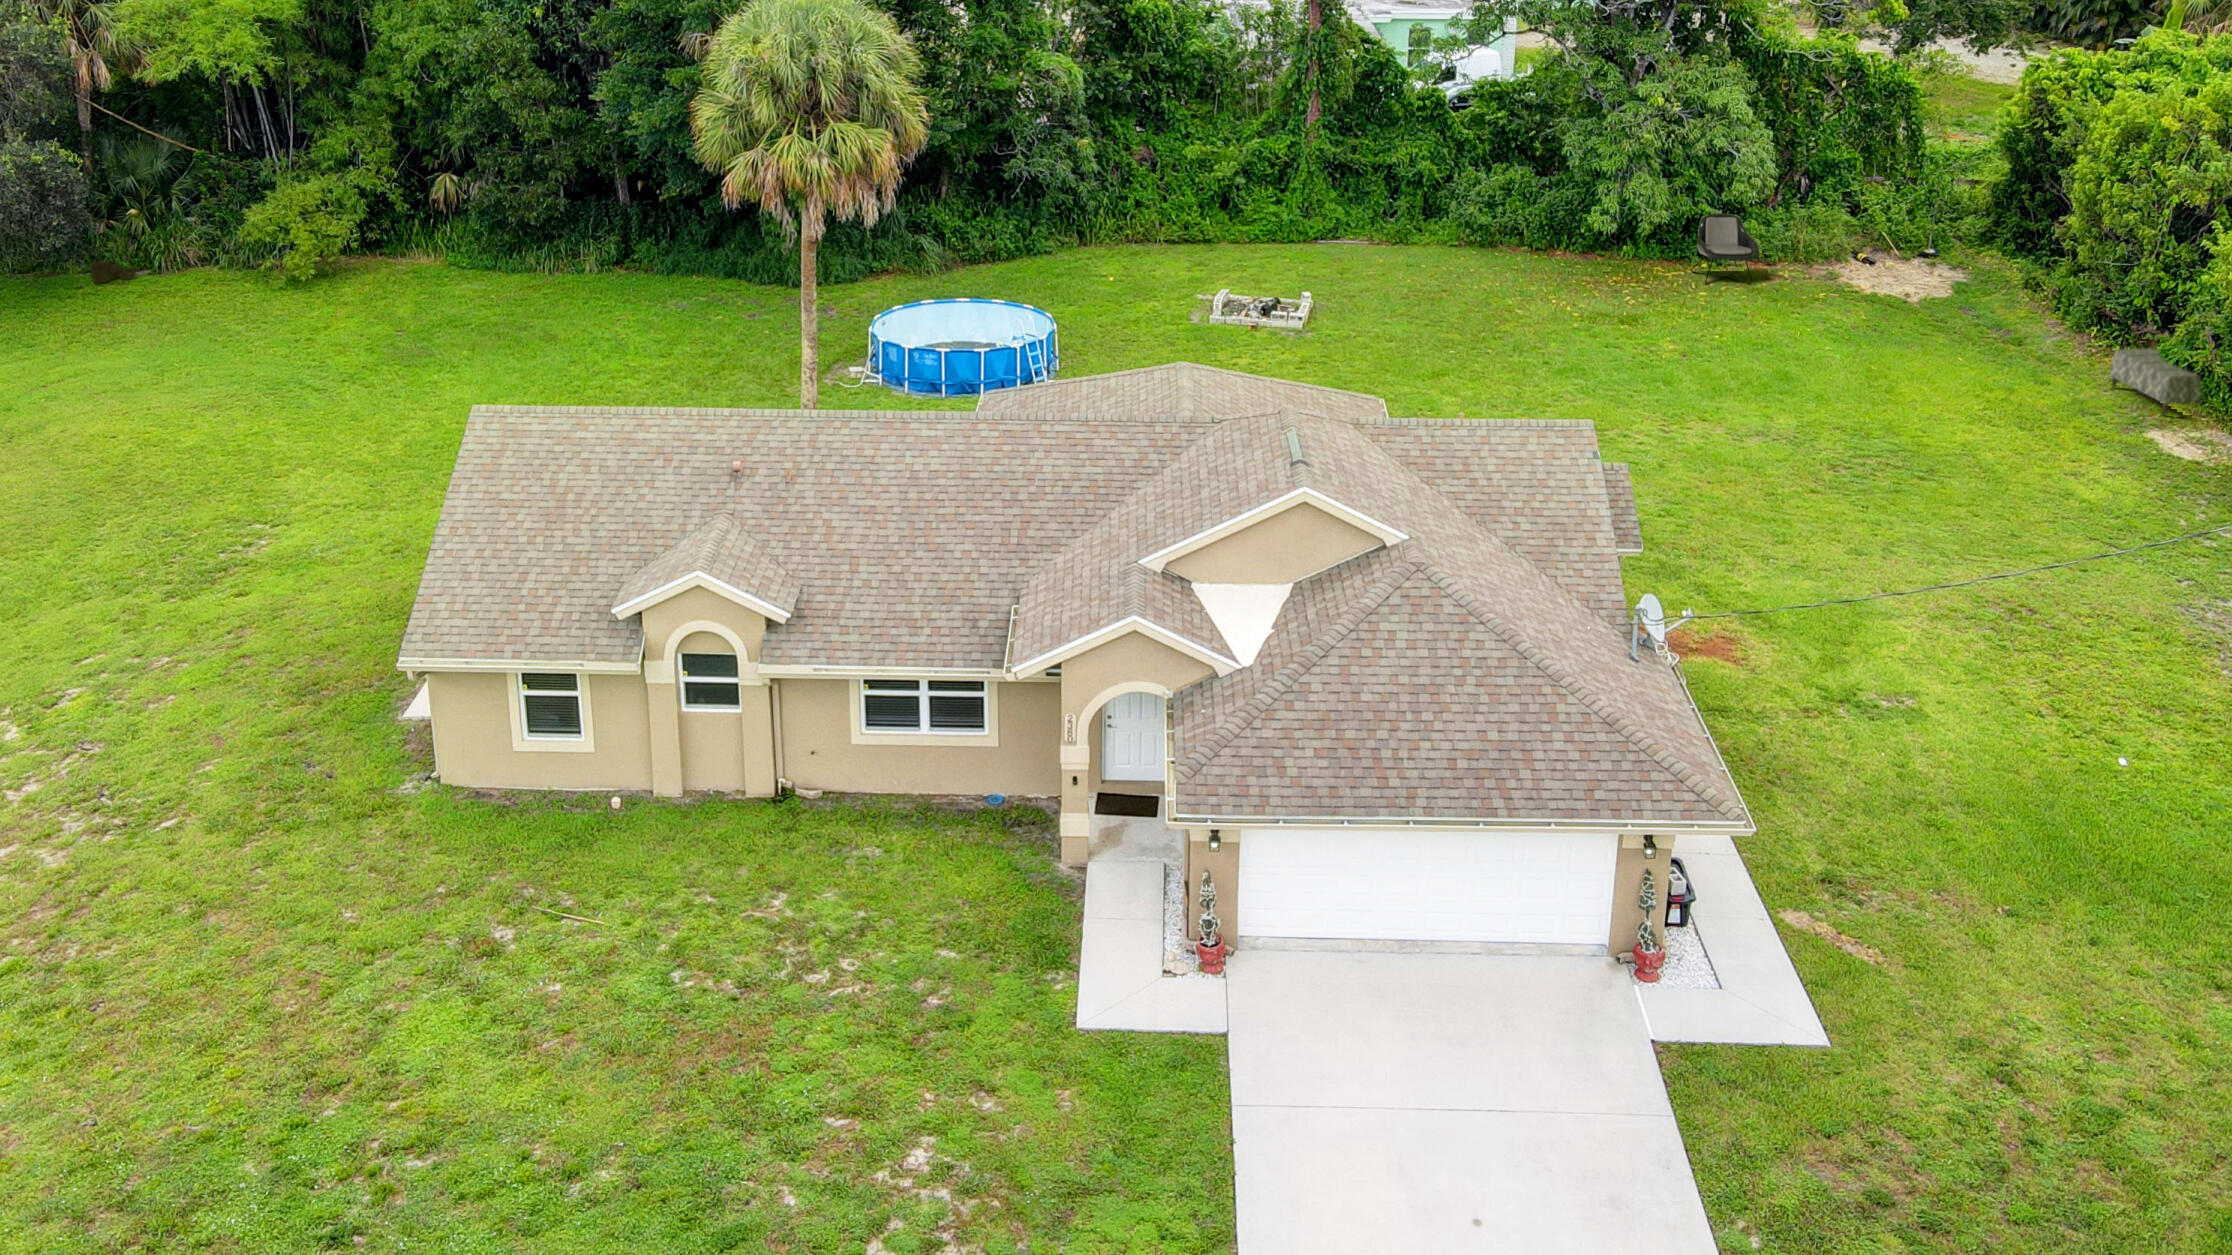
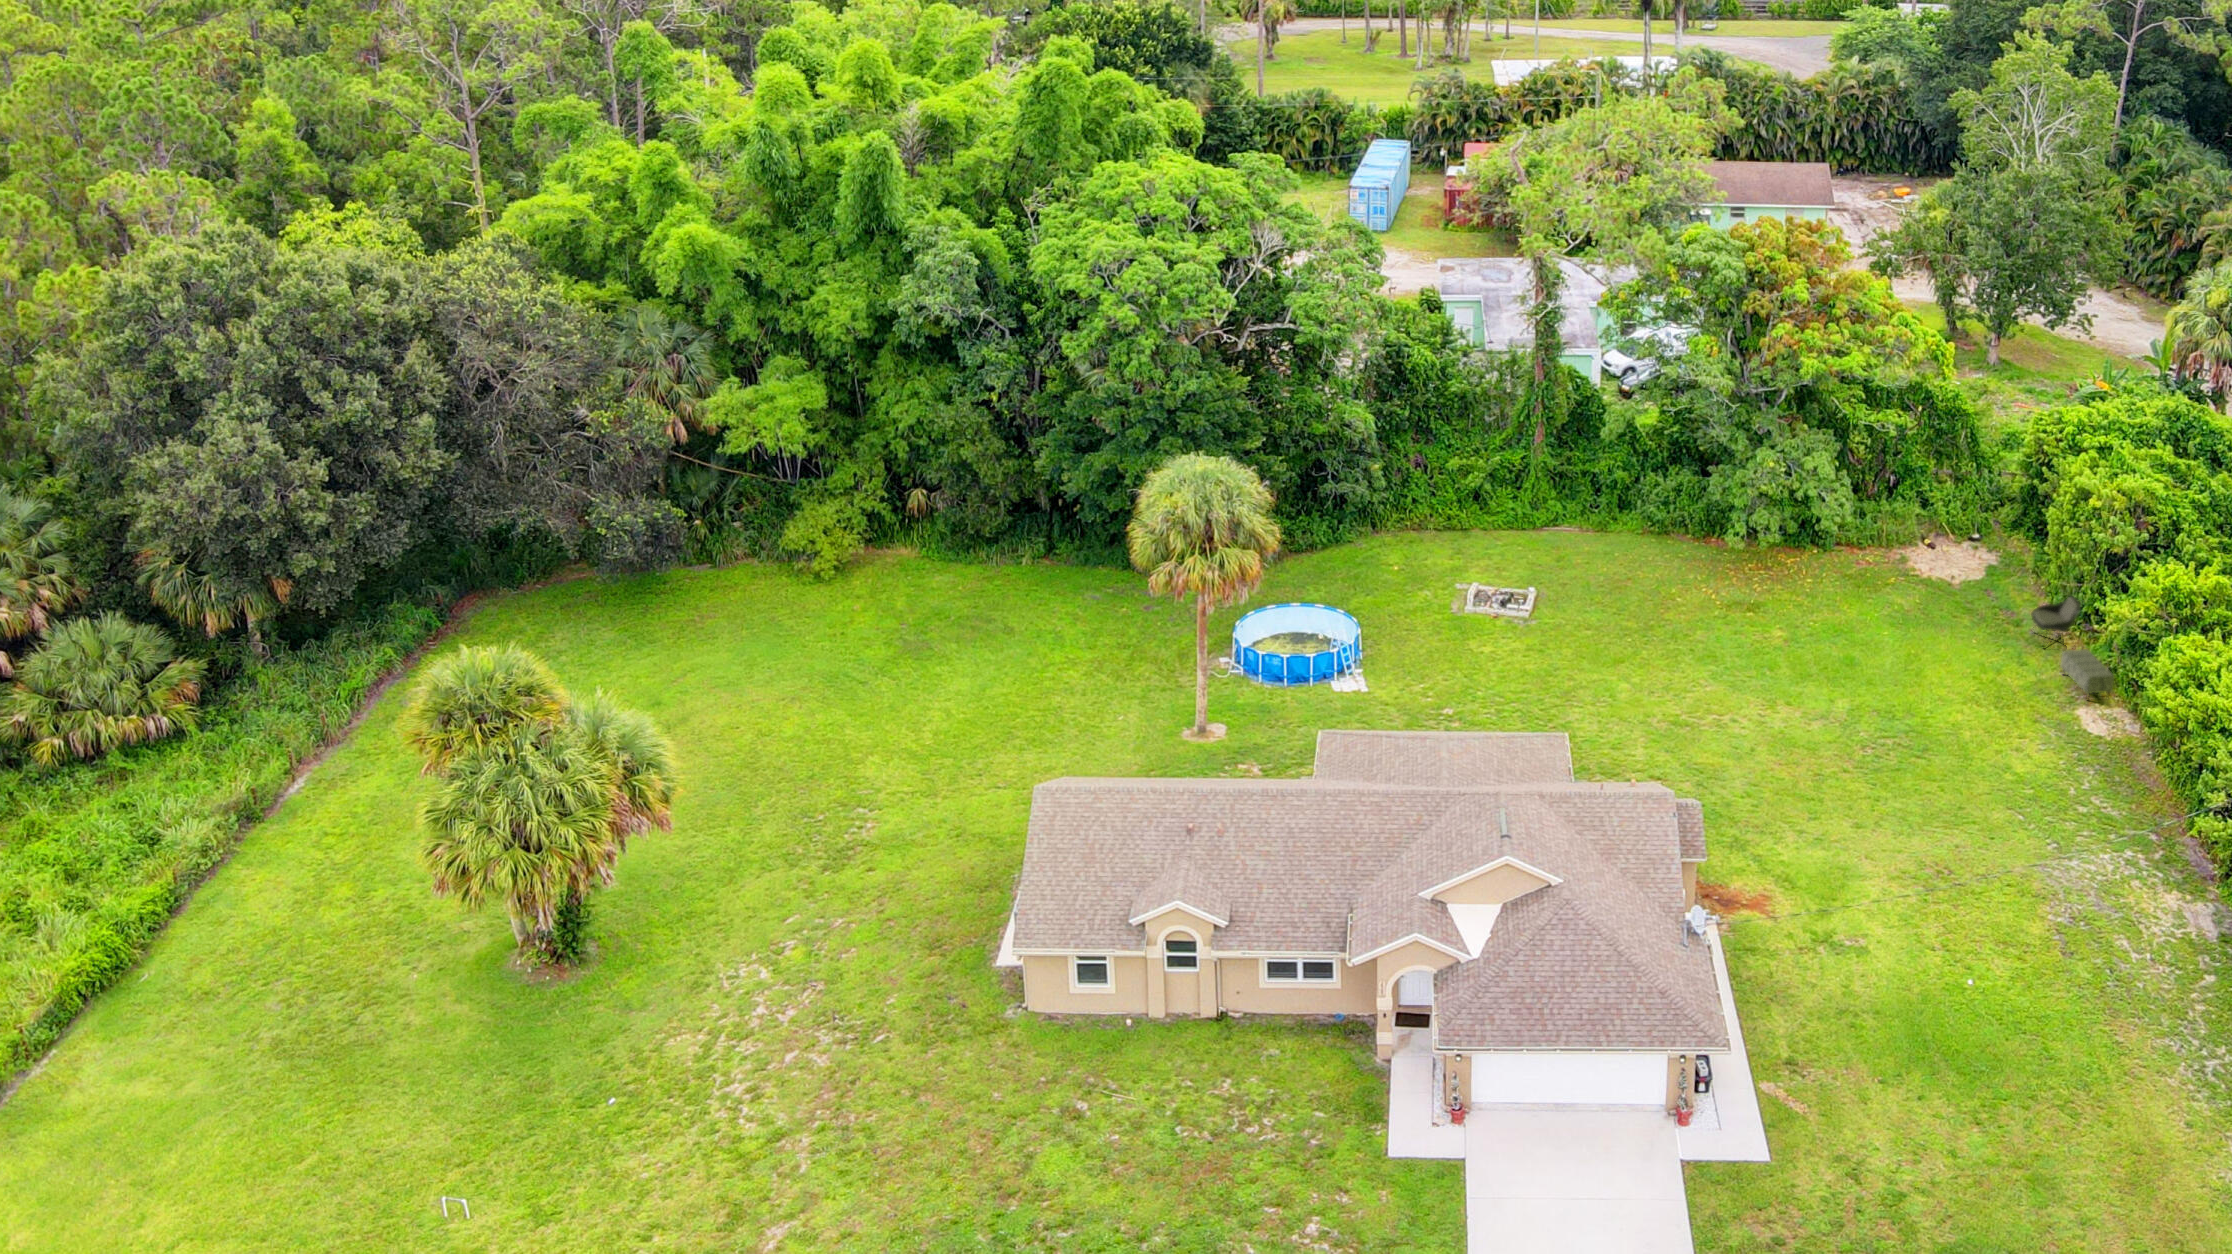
lounge chair: present [1691,213,1759,285] -> present [2031,596,2081,640]
woven basket: present [90,260,136,284] -> none [675,568,709,589]

